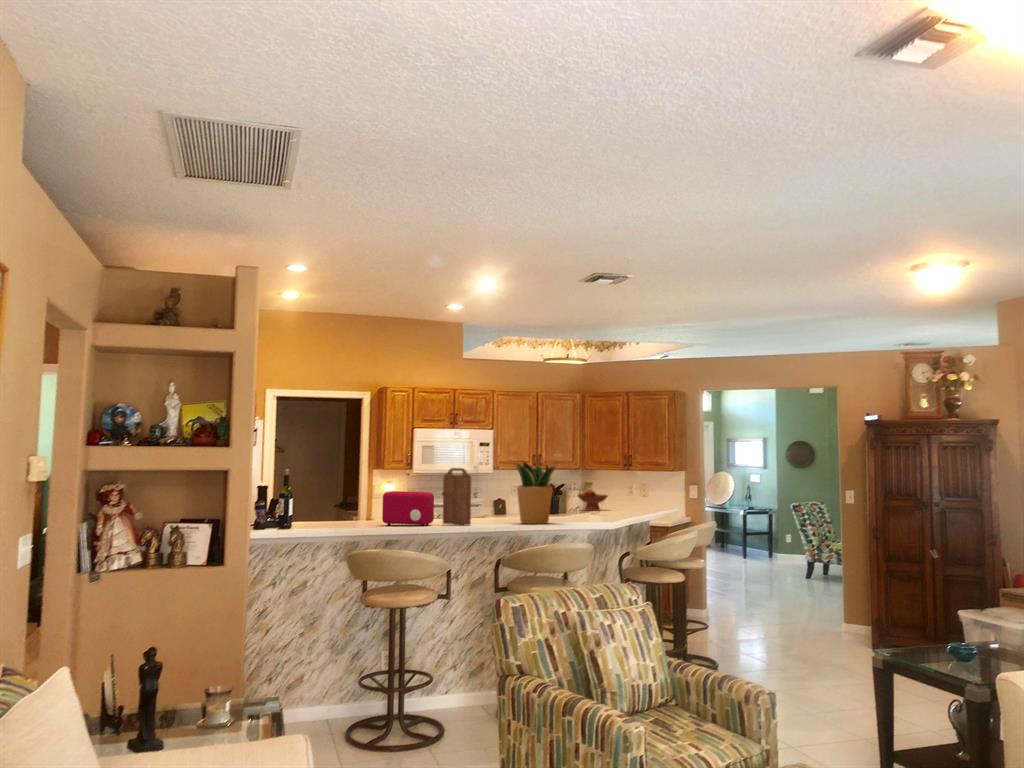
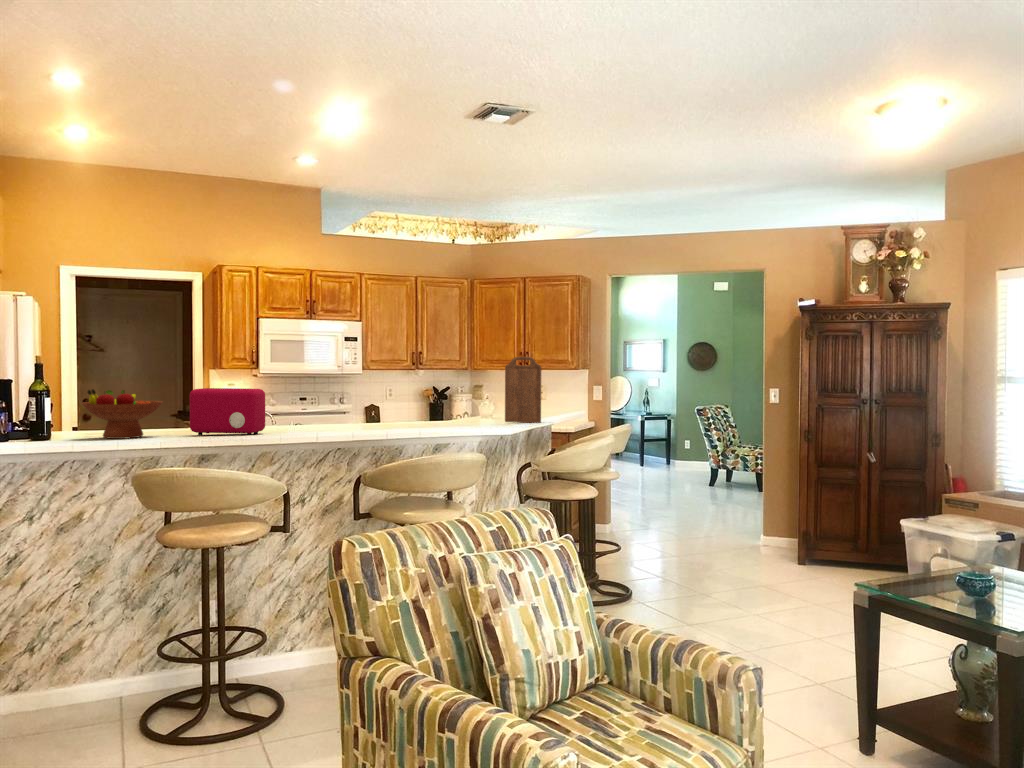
potted plant: present [514,462,556,524] -> none [368,343,437,430]
cutting board: present [443,468,471,526] -> present [505,357,541,423]
fruit bowl: present [578,490,608,511] -> present [82,389,163,439]

